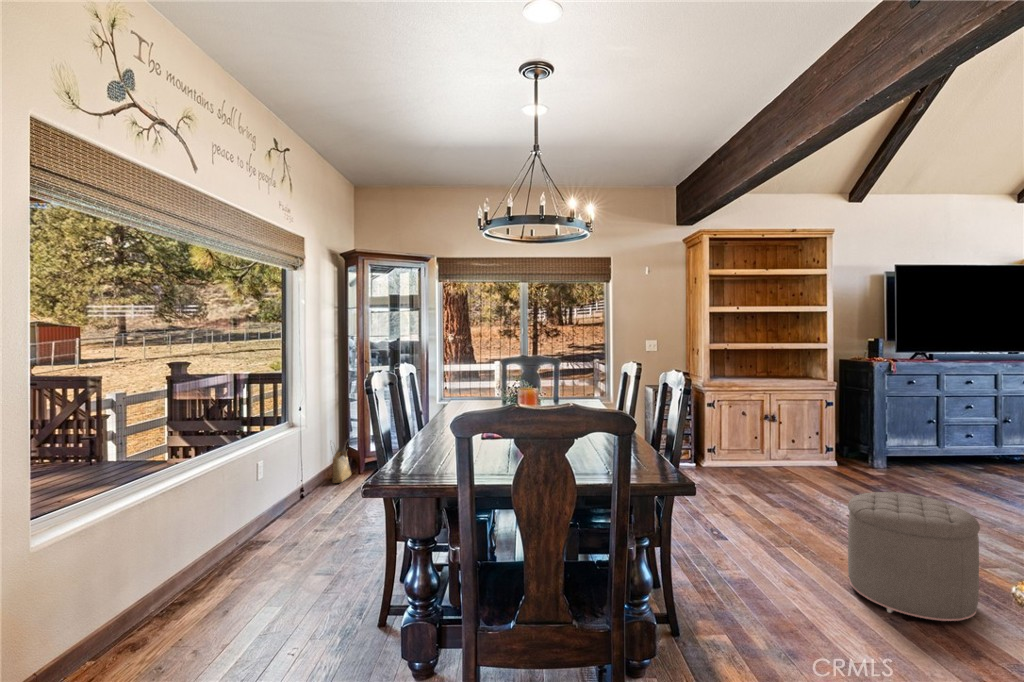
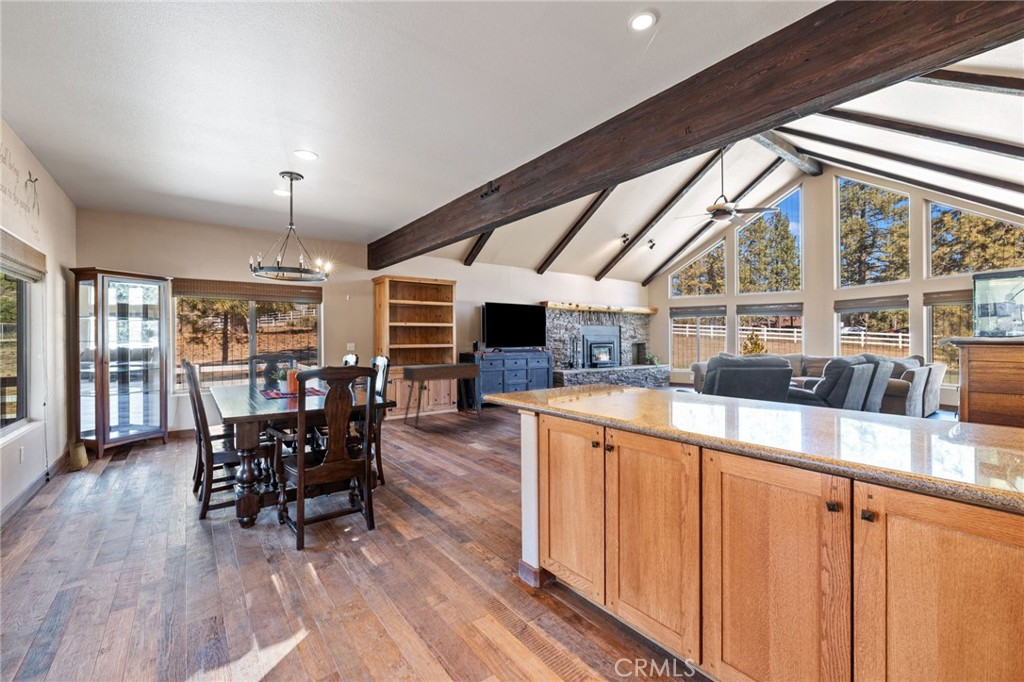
console table: none [732,379,888,489] -> present [403,363,480,427]
ottoman: present [848,492,980,621] -> none [458,409,504,460]

